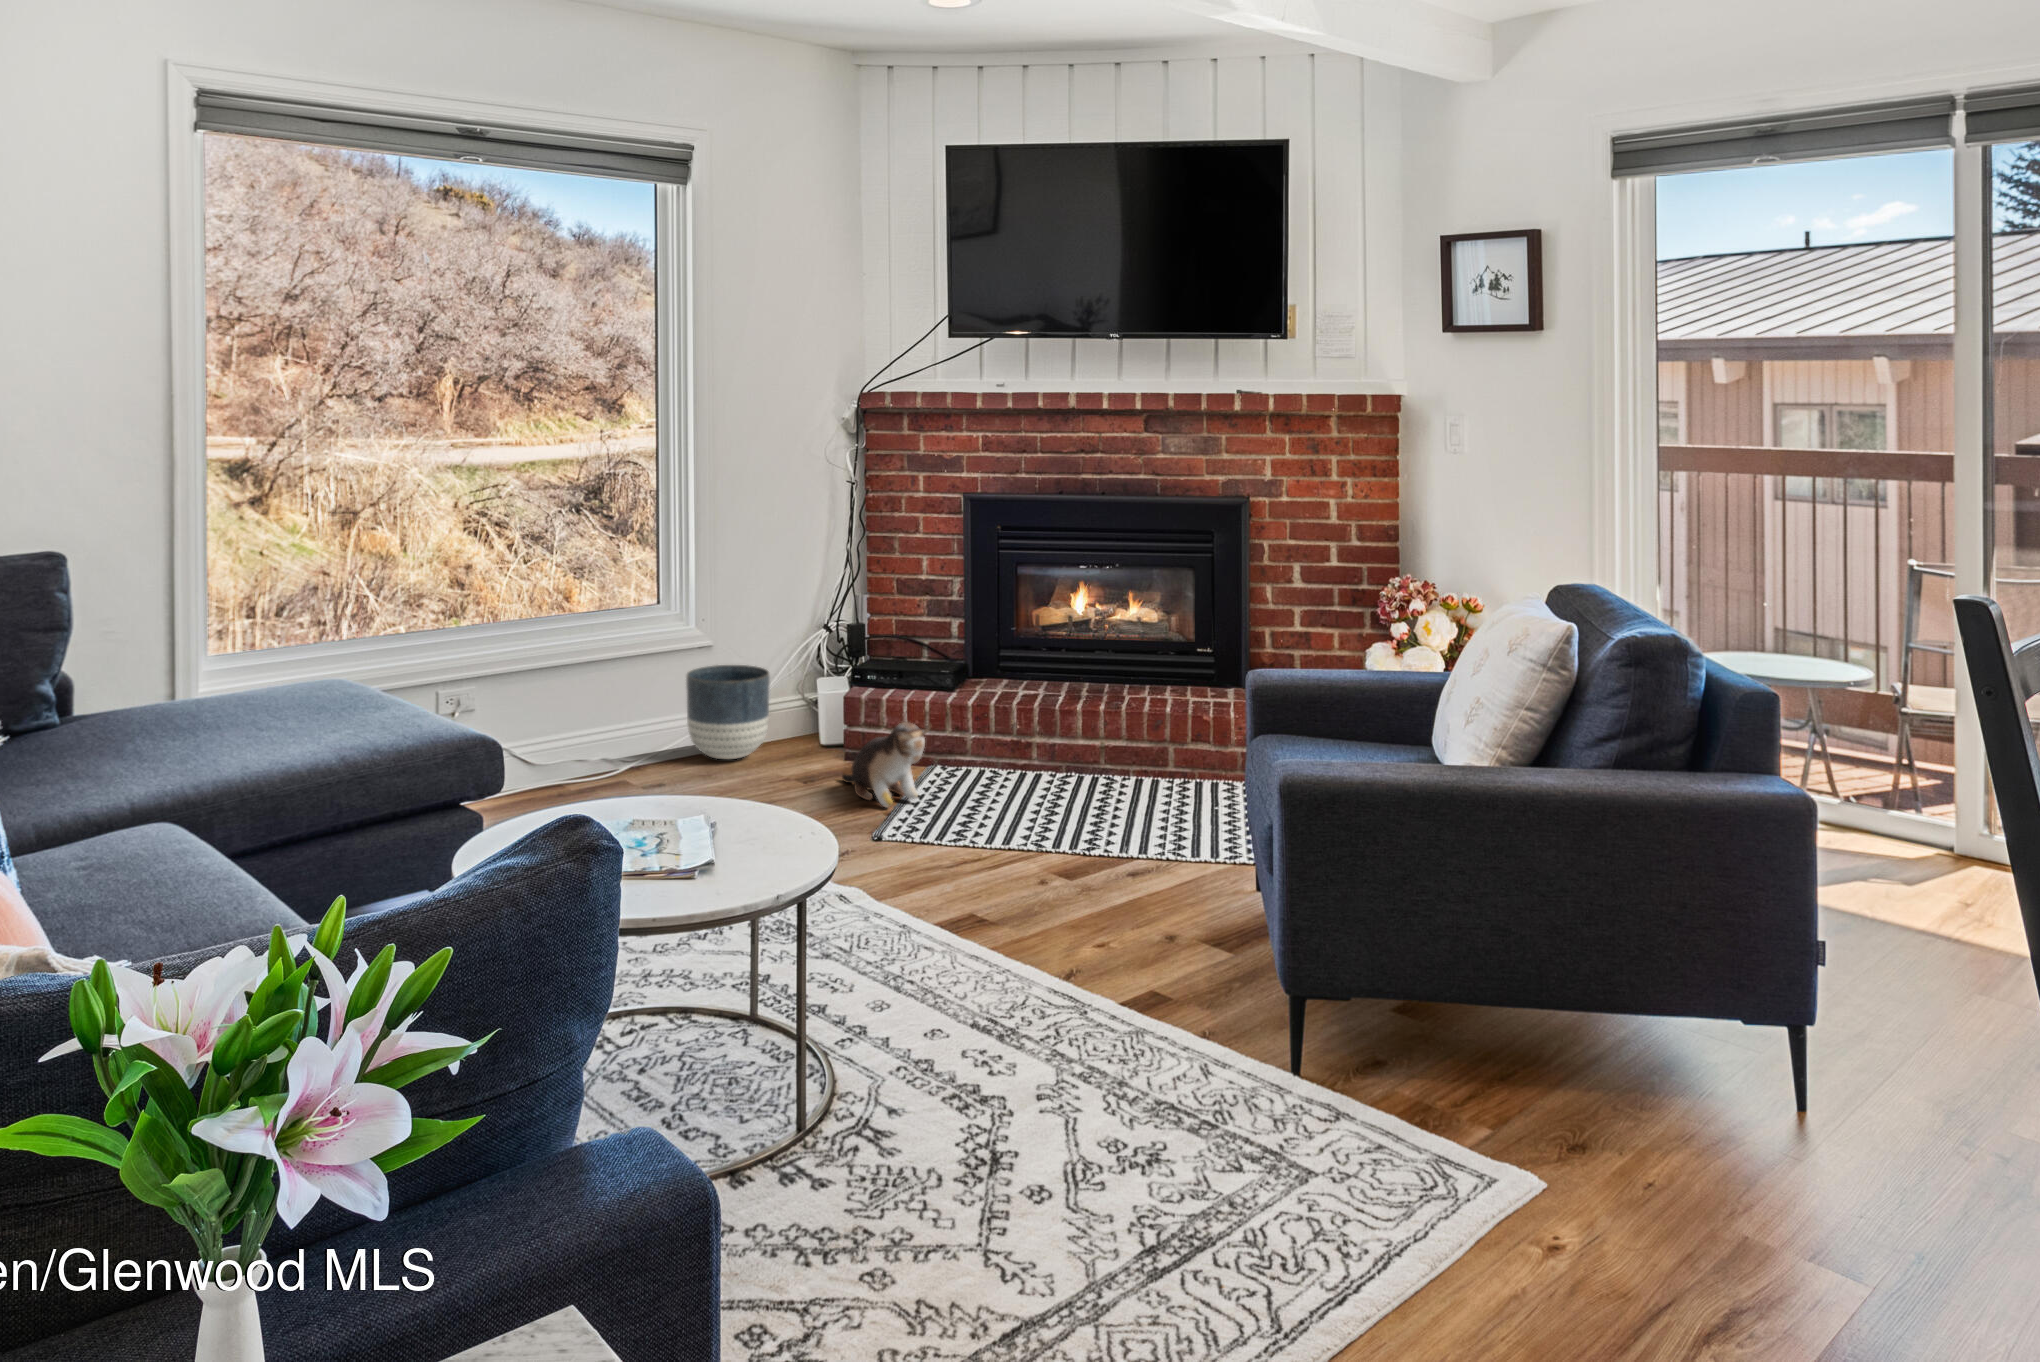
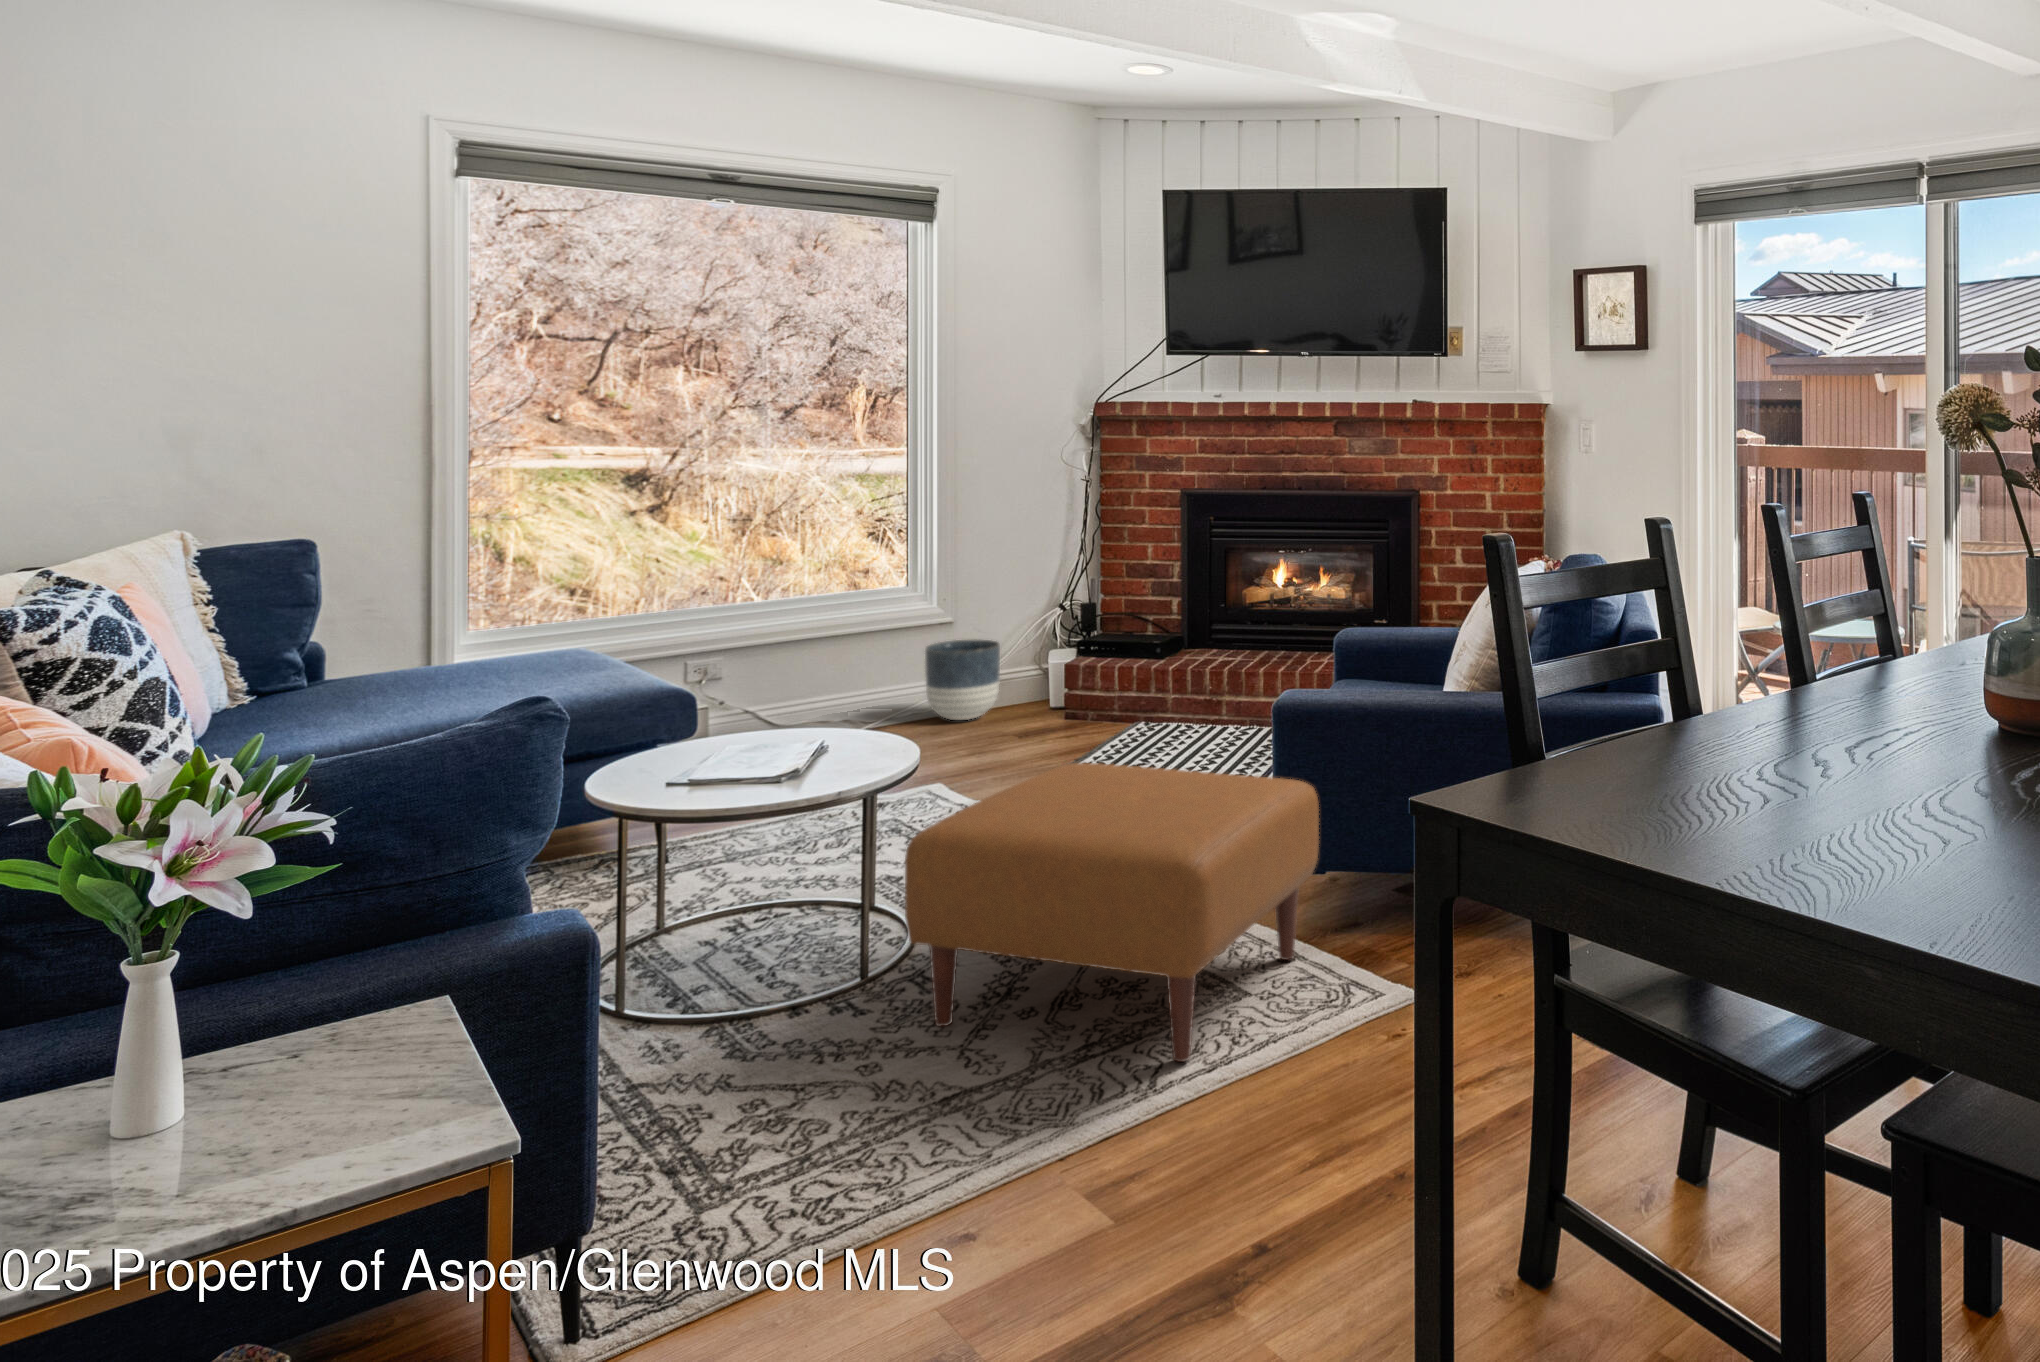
plush toy: present [842,722,931,807] -> none [1052,679,1116,753]
ottoman: none [883,860,1333,1264] -> present [905,763,1319,1062]

